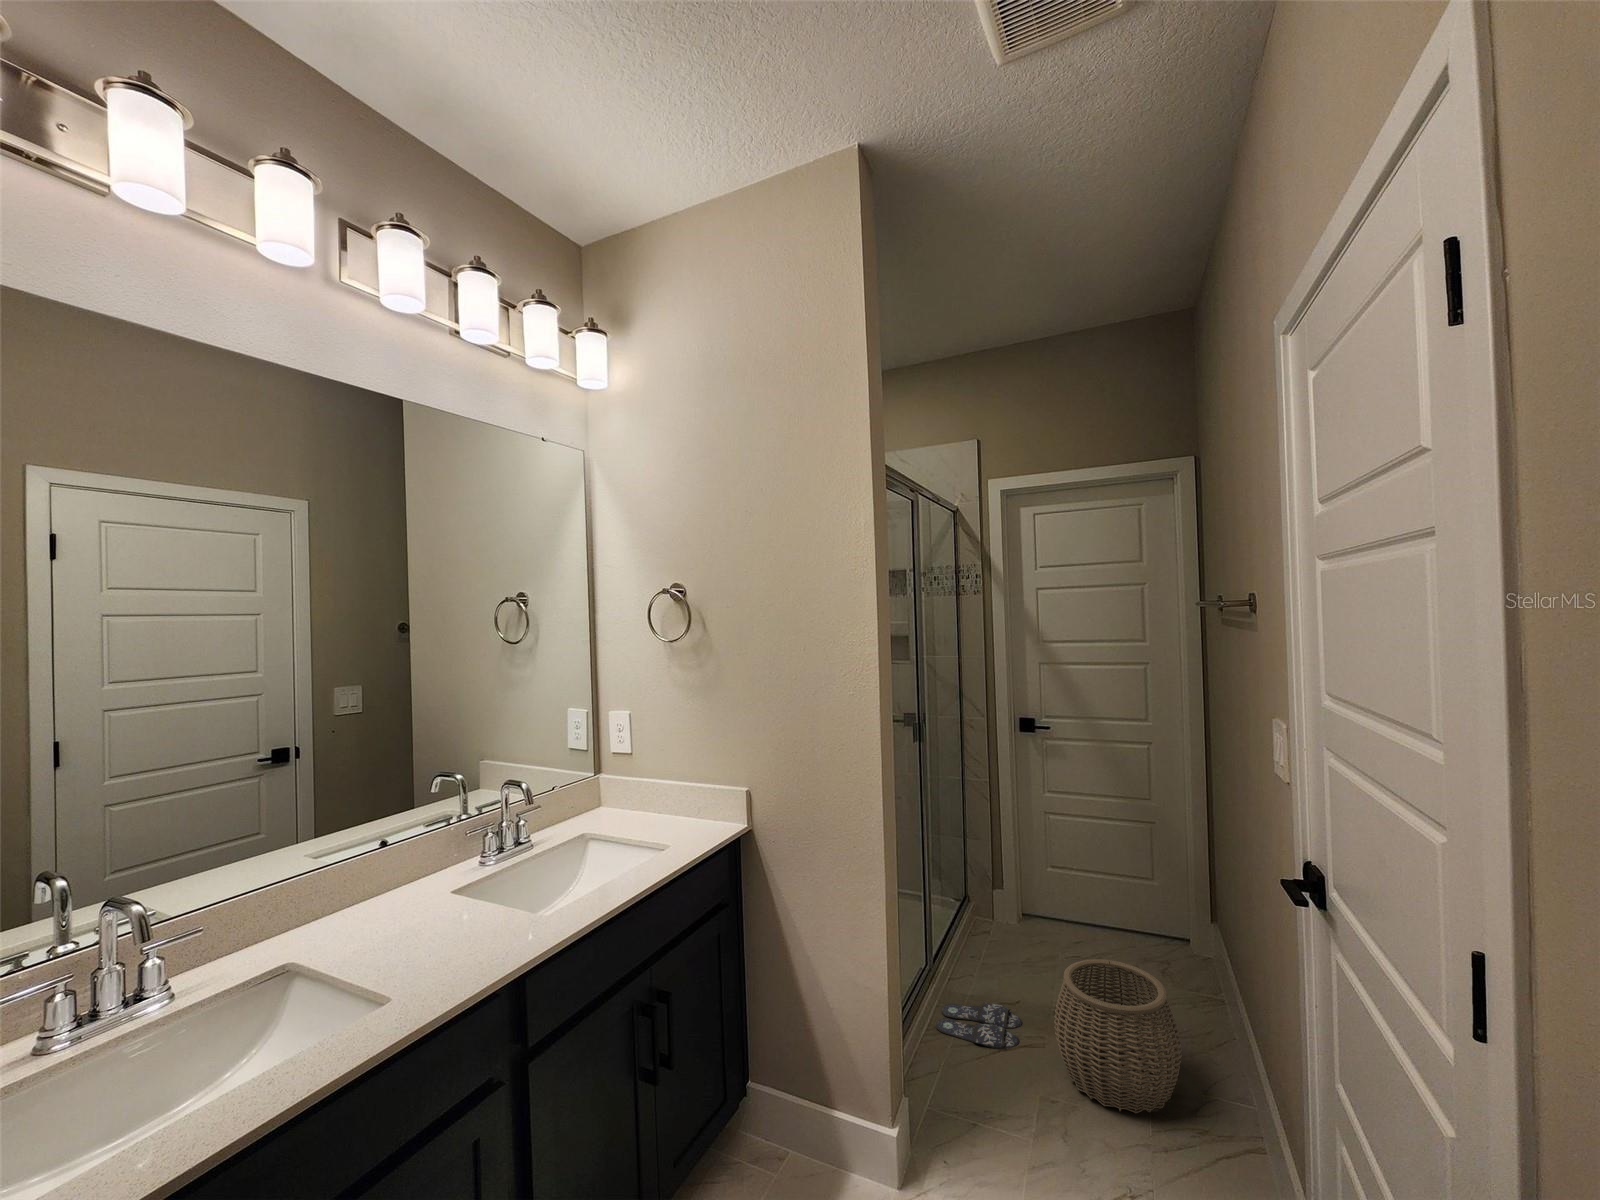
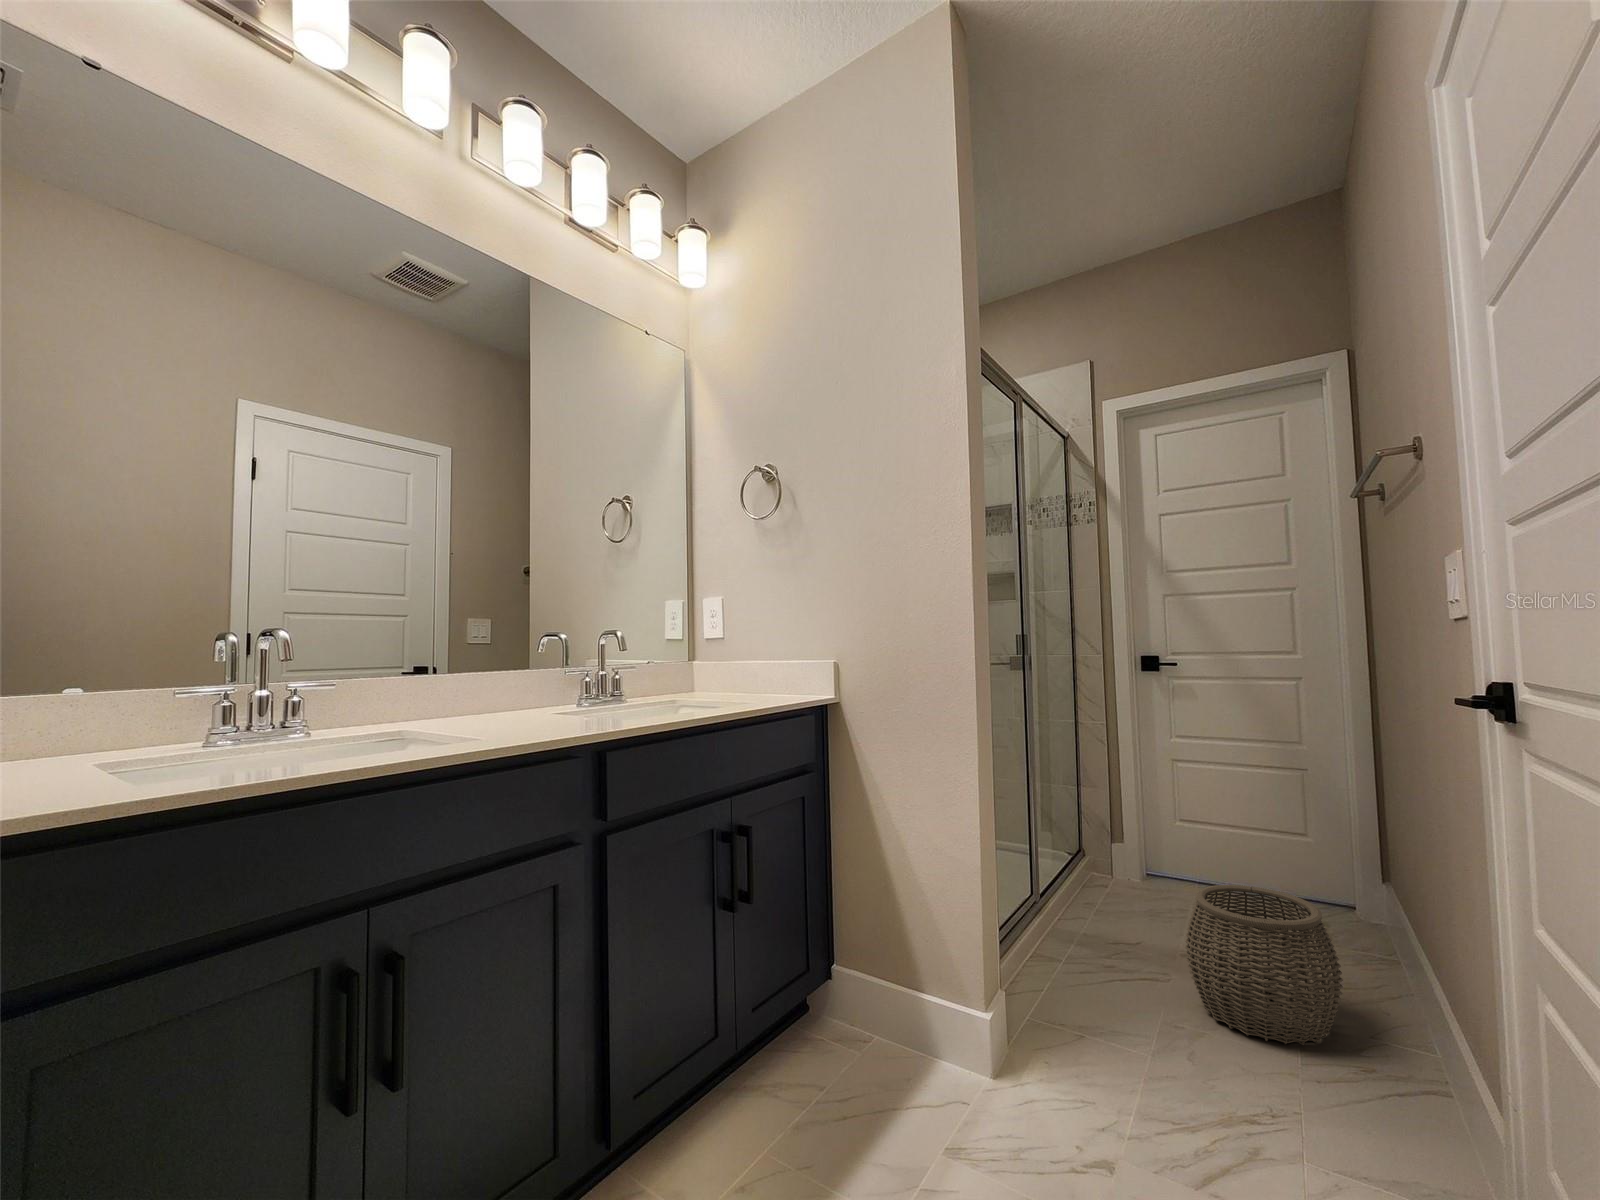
slippers: present [936,1002,1022,1049] -> none [1048,942,1148,983]

